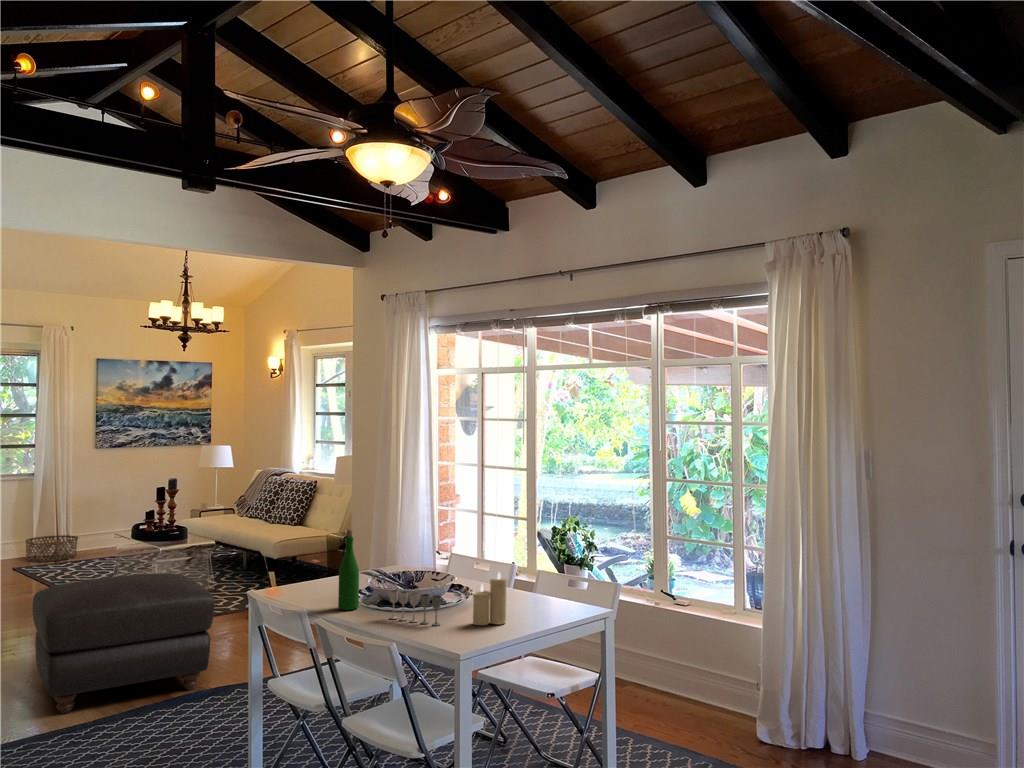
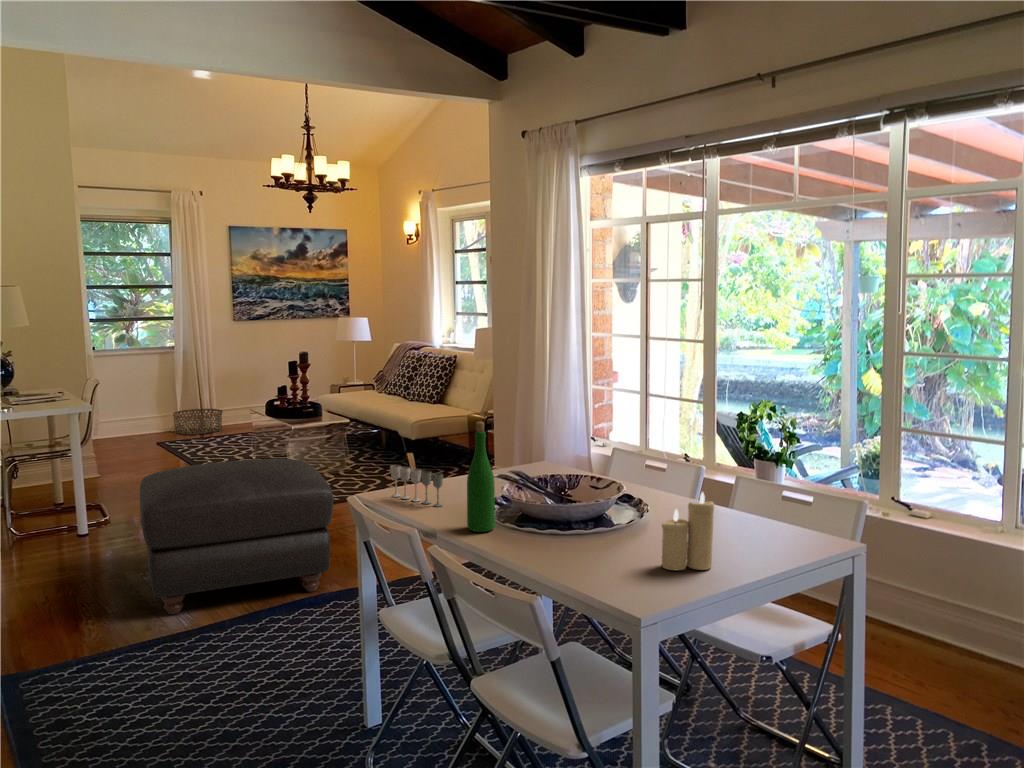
wine glass: present [389,590,441,626] -> present [390,465,443,507]

